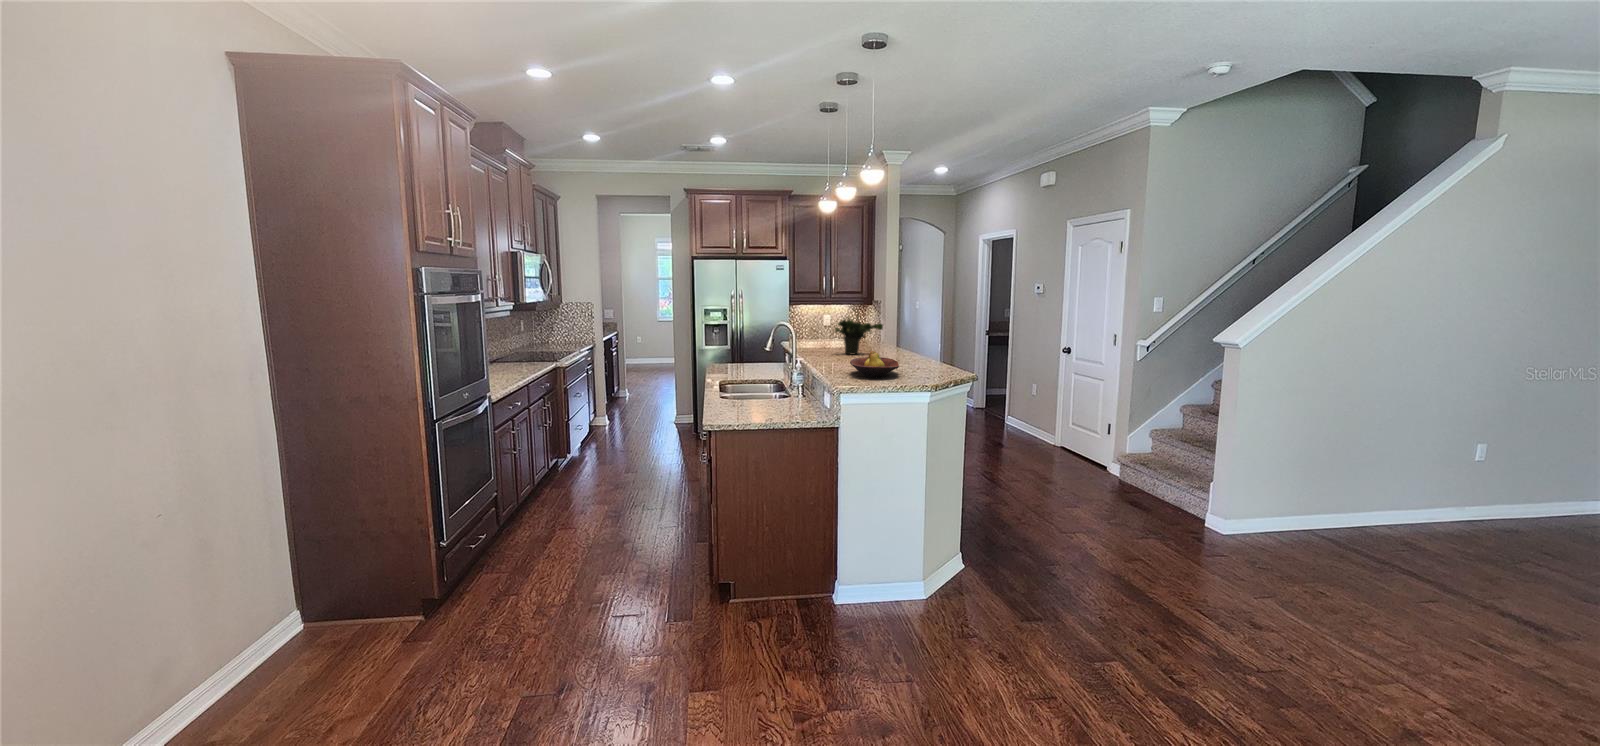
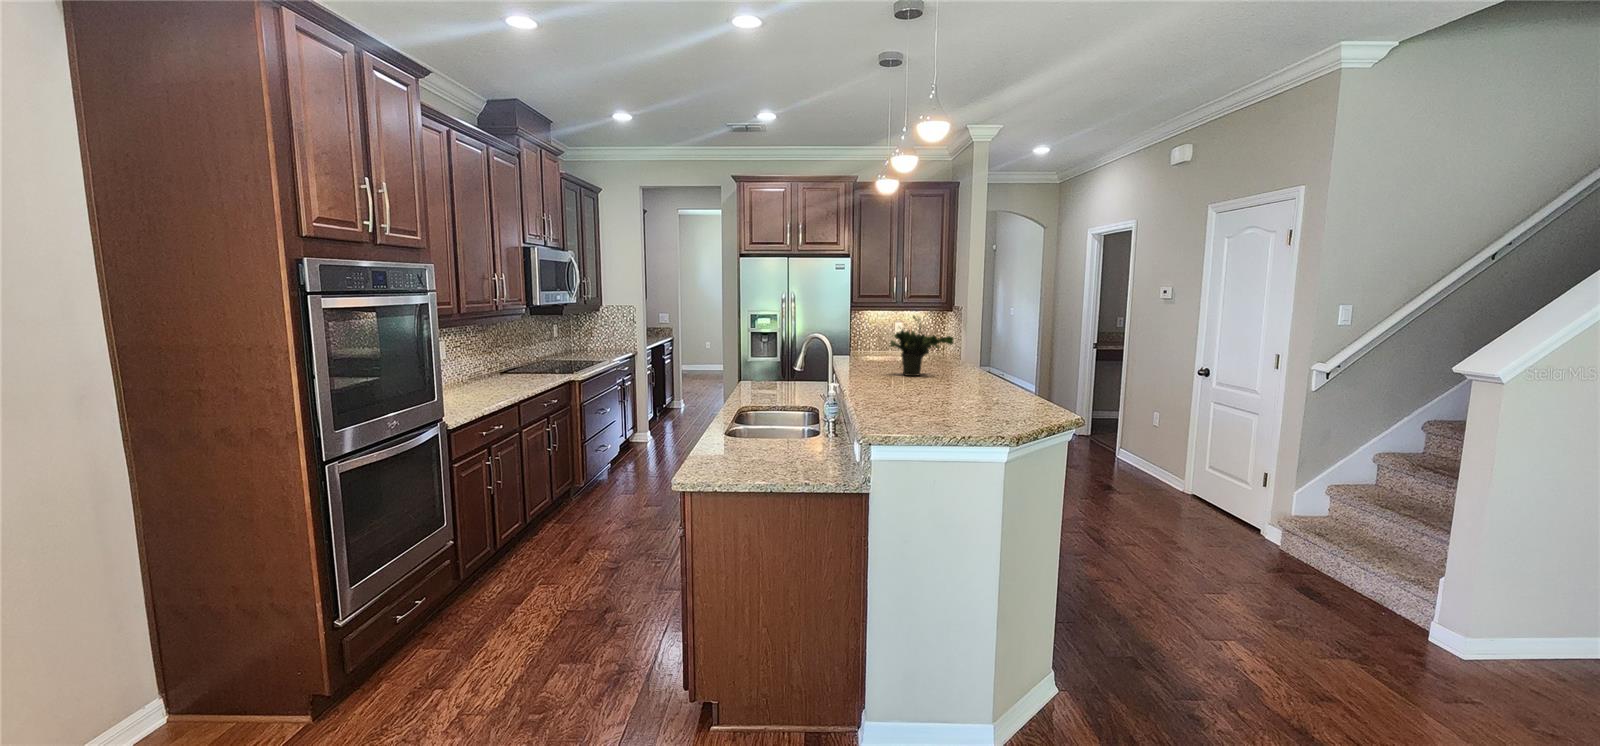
fruit bowl: present [850,351,899,378] -> none [894,378,964,420]

